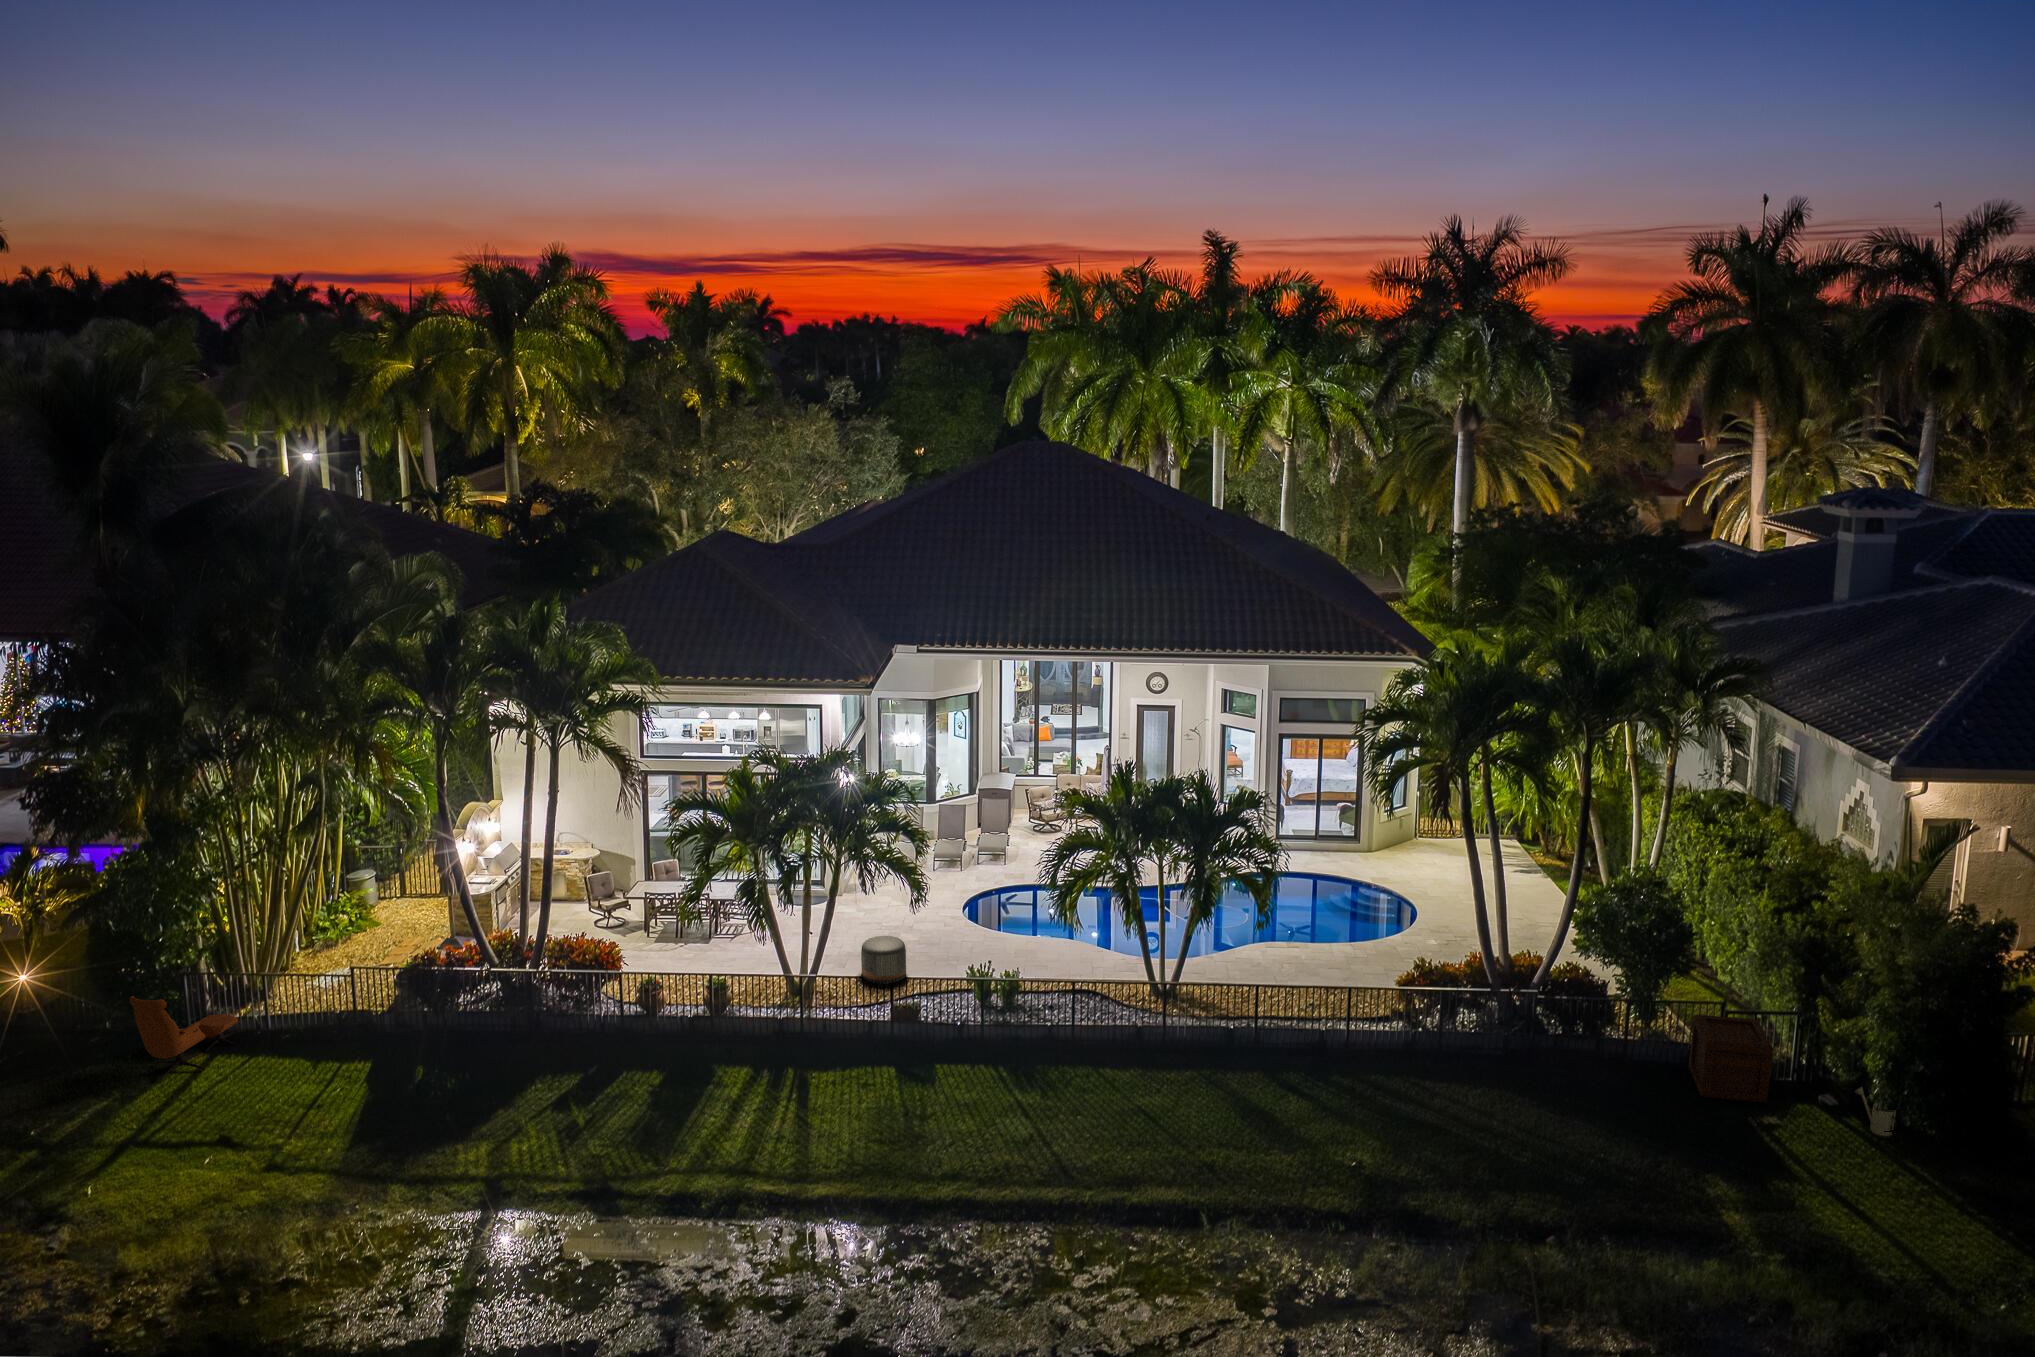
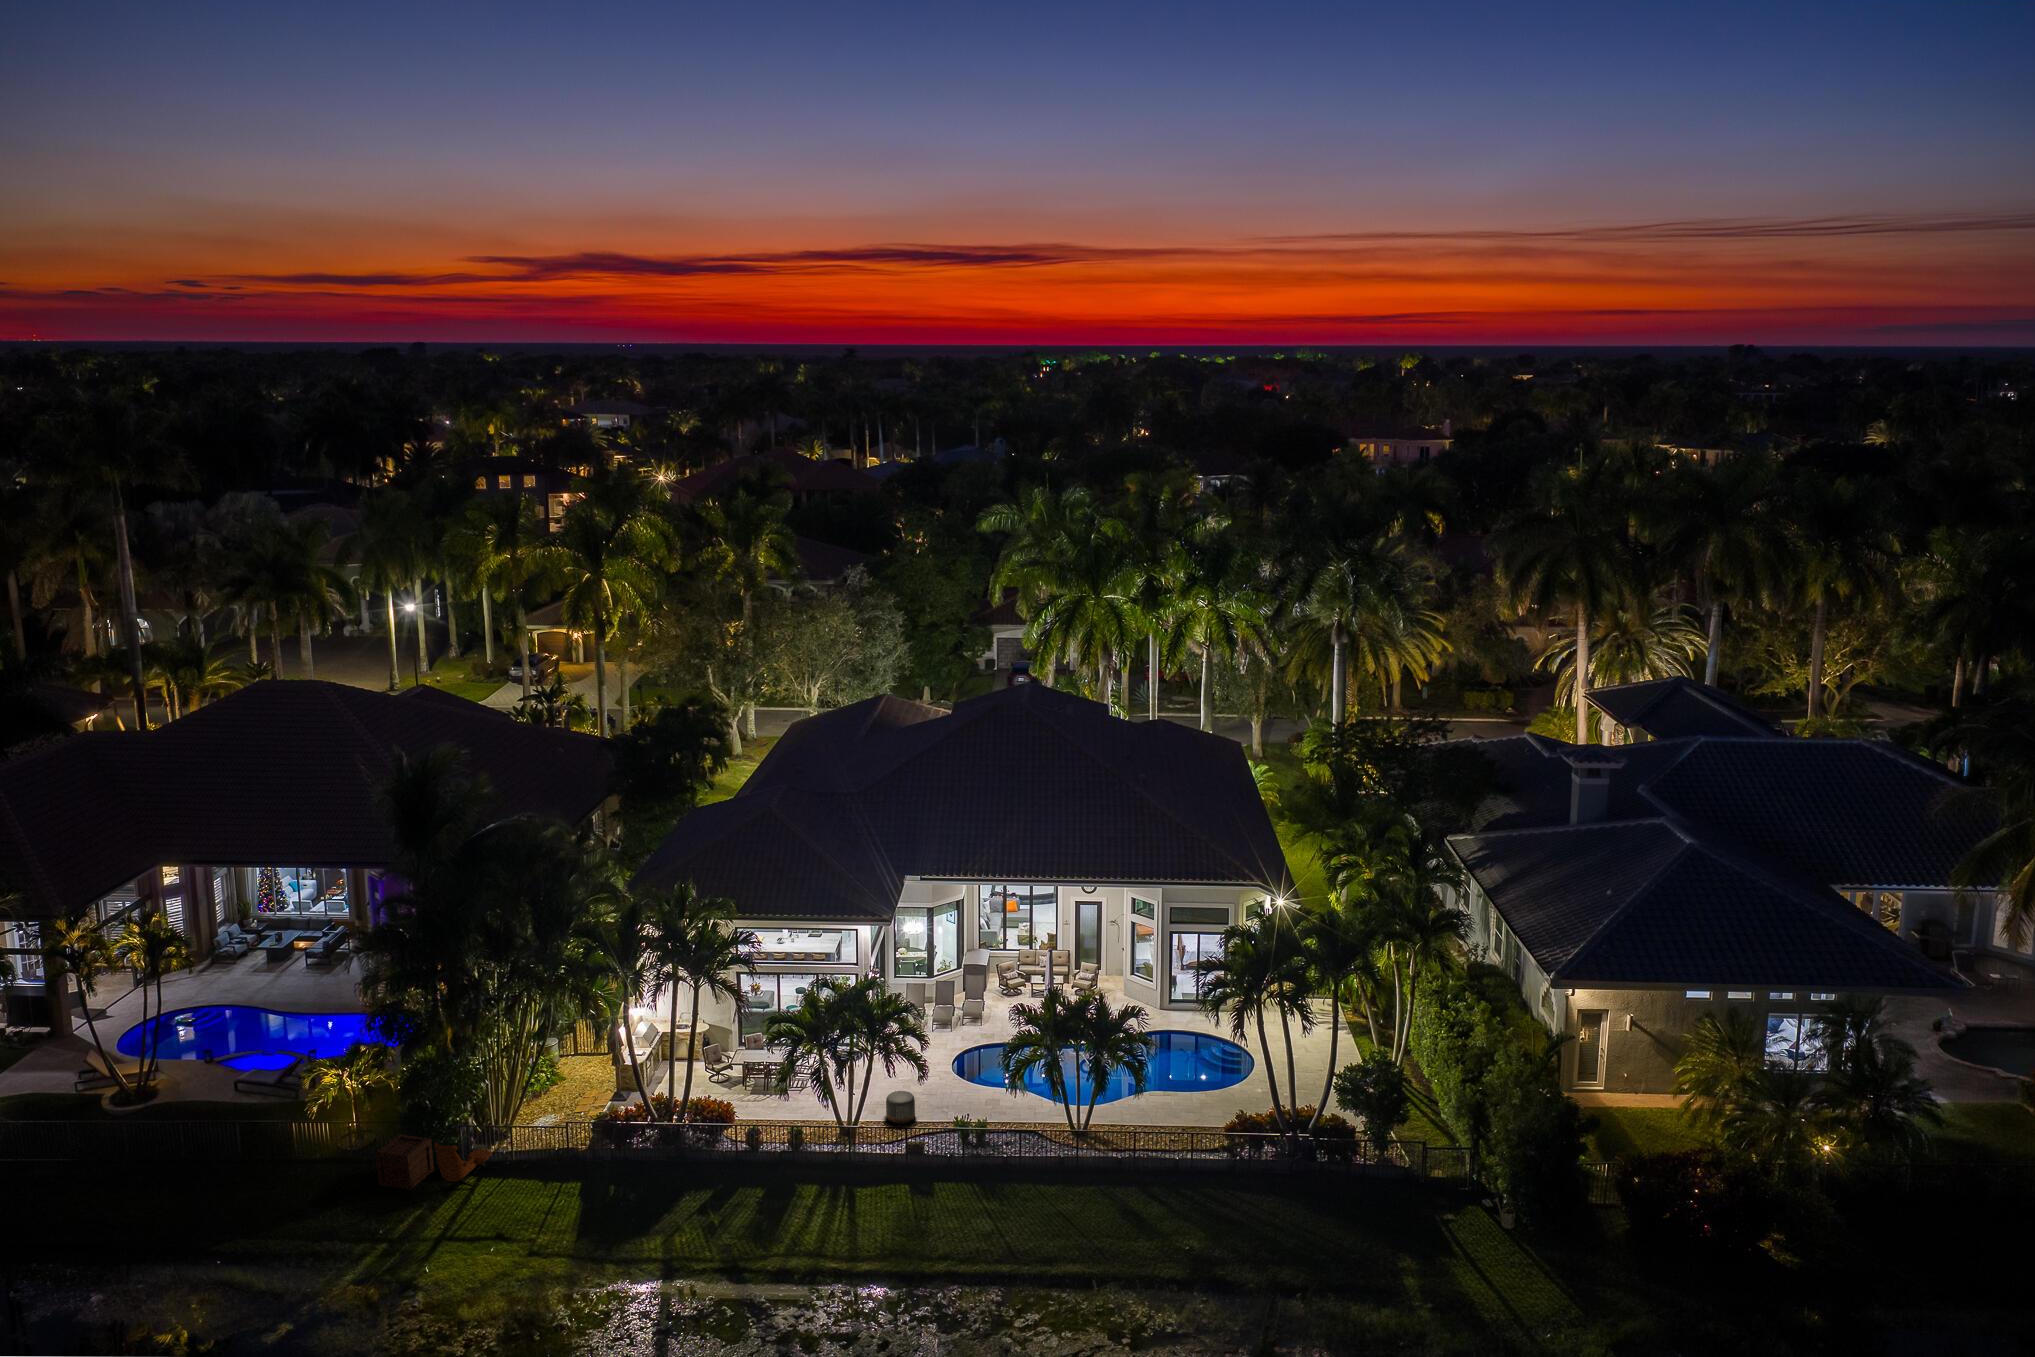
wooden crate: present [1689,1015,1773,1102] -> present [375,1134,434,1190]

